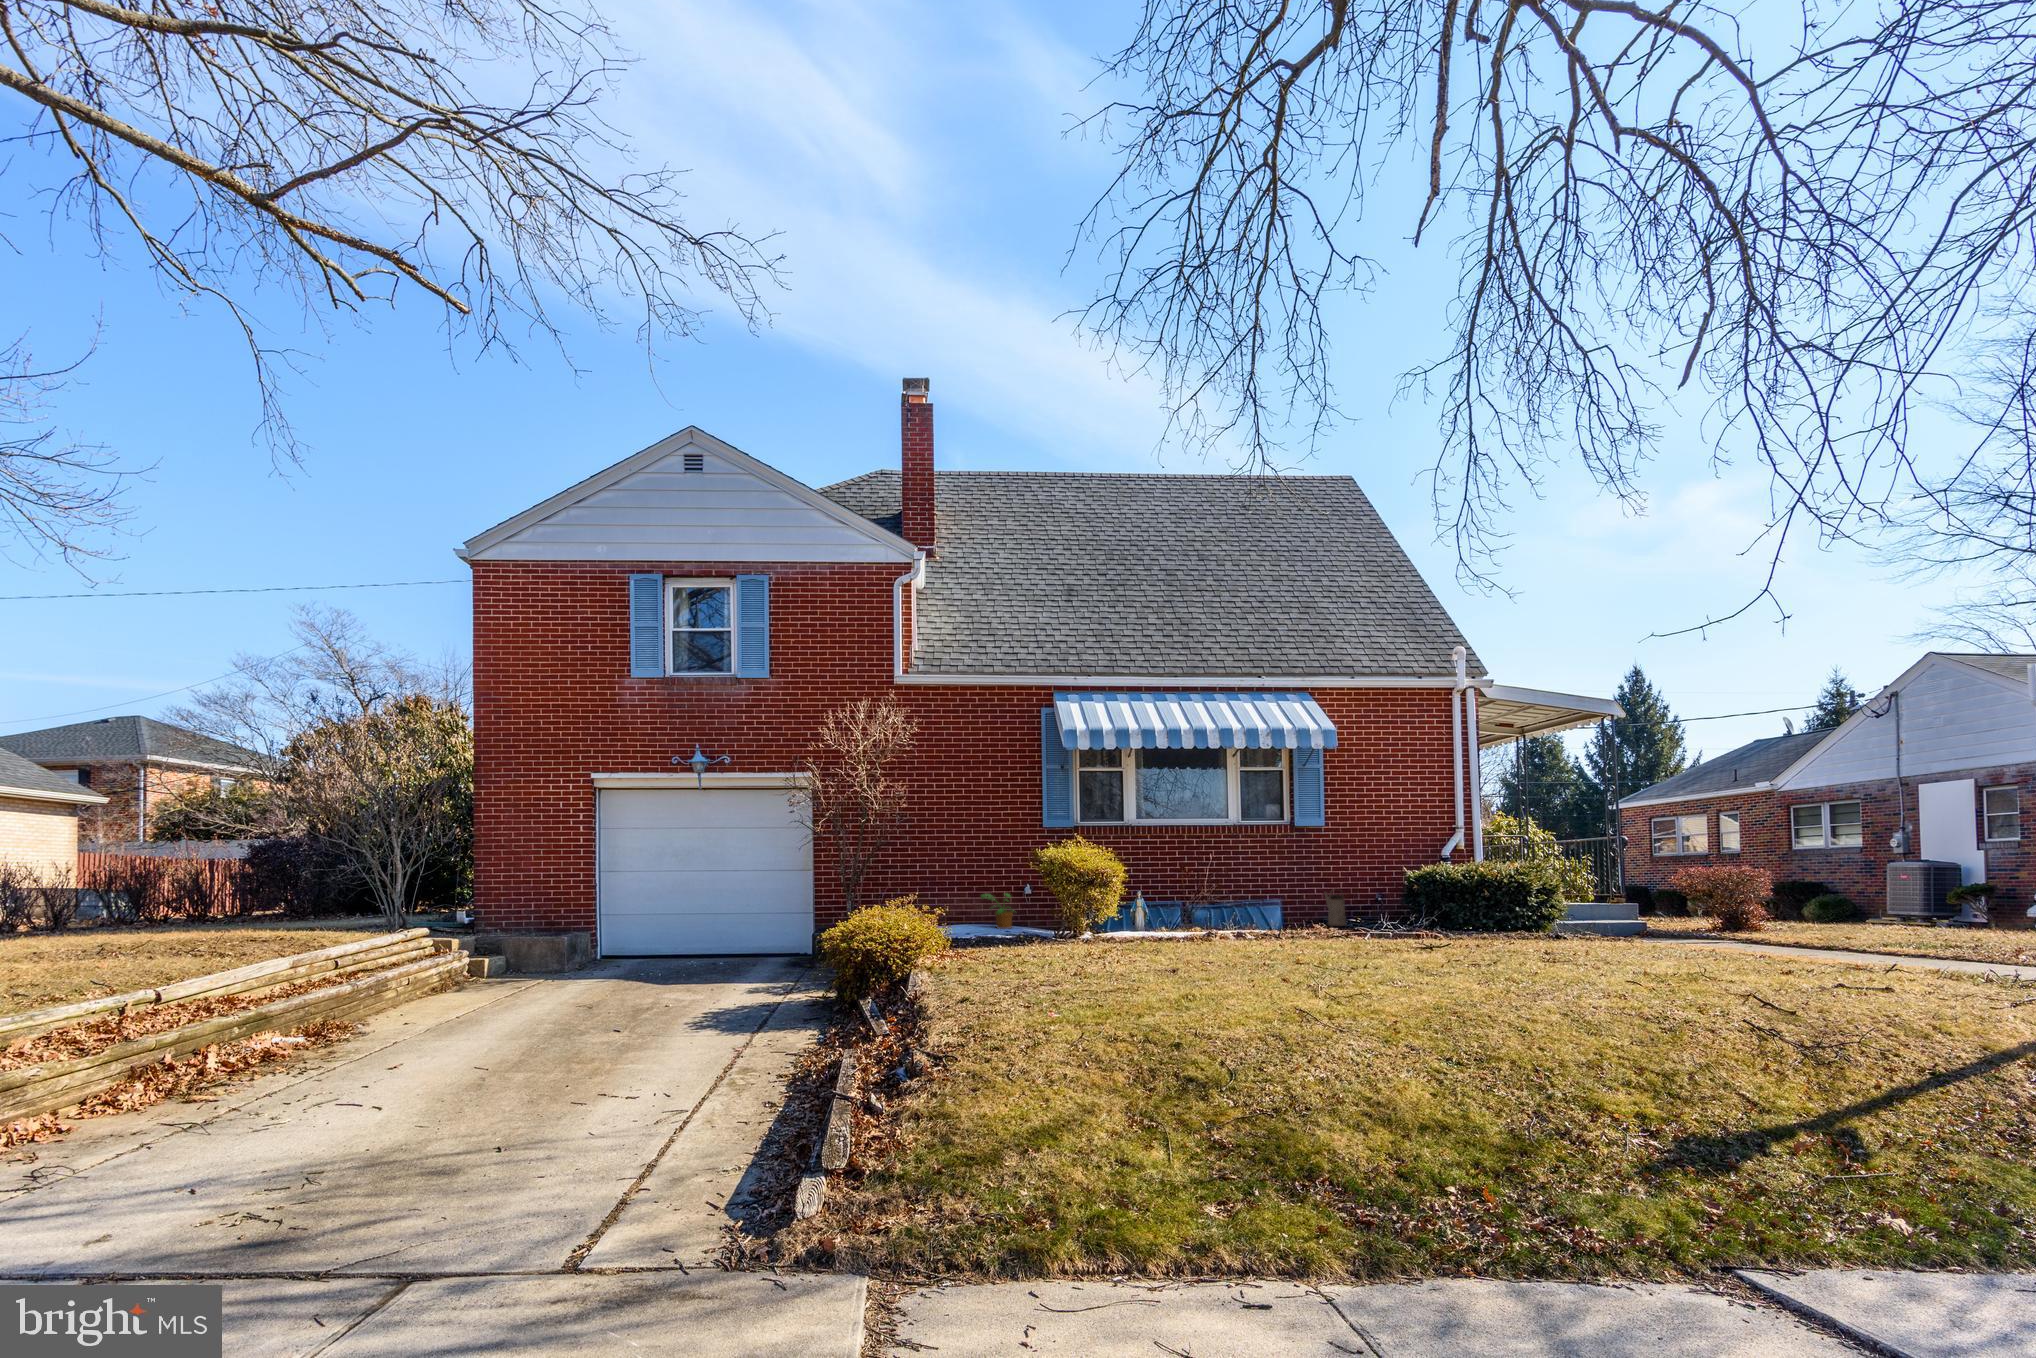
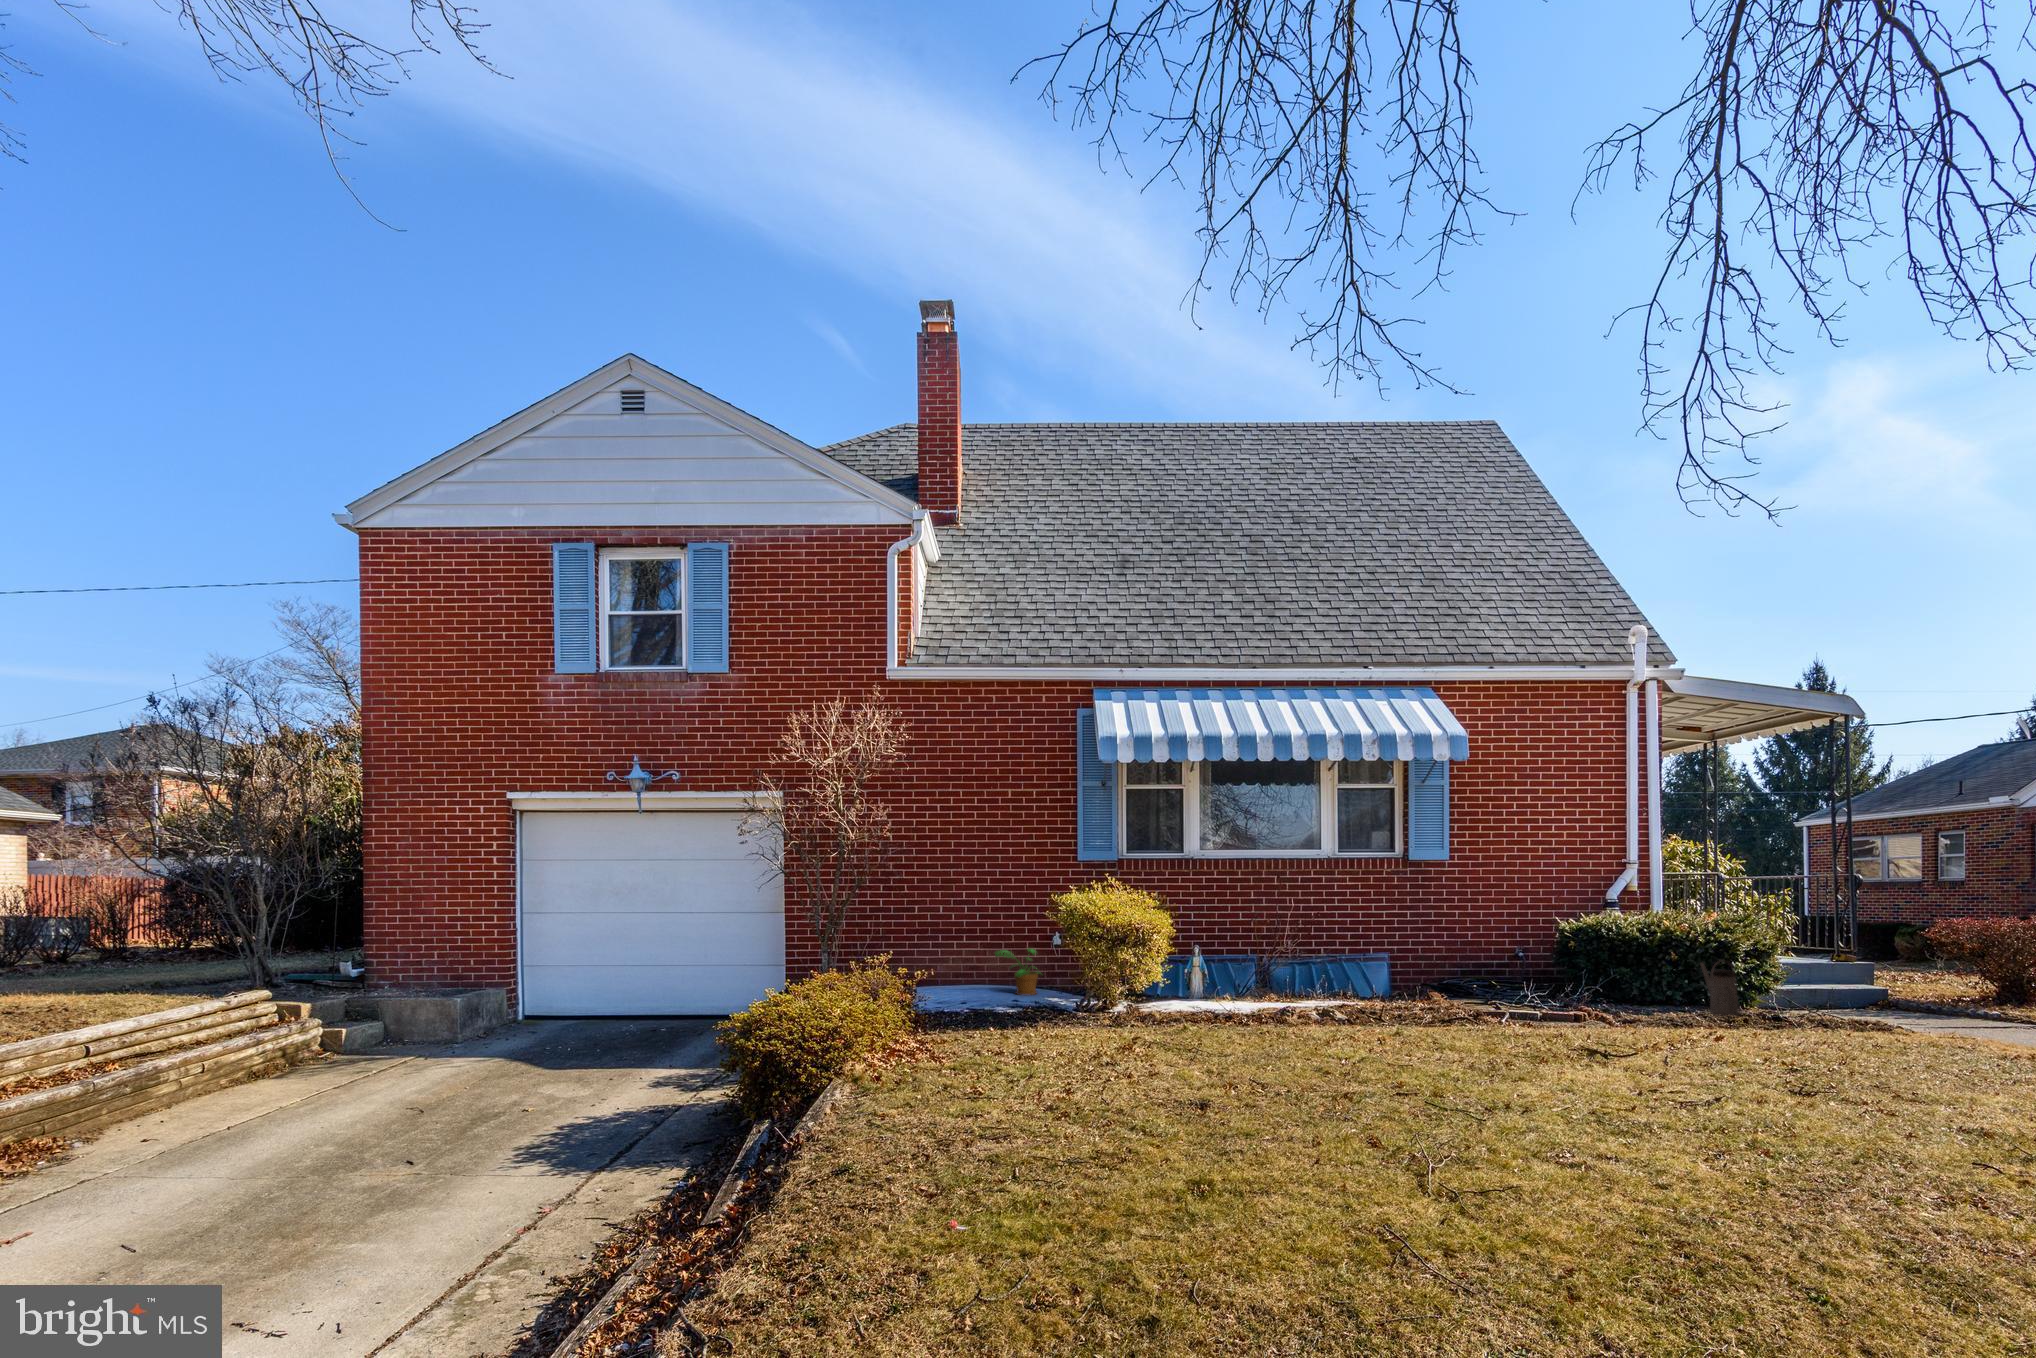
watering can: present [1324,890,1346,926] -> present [1700,962,1740,1016]

